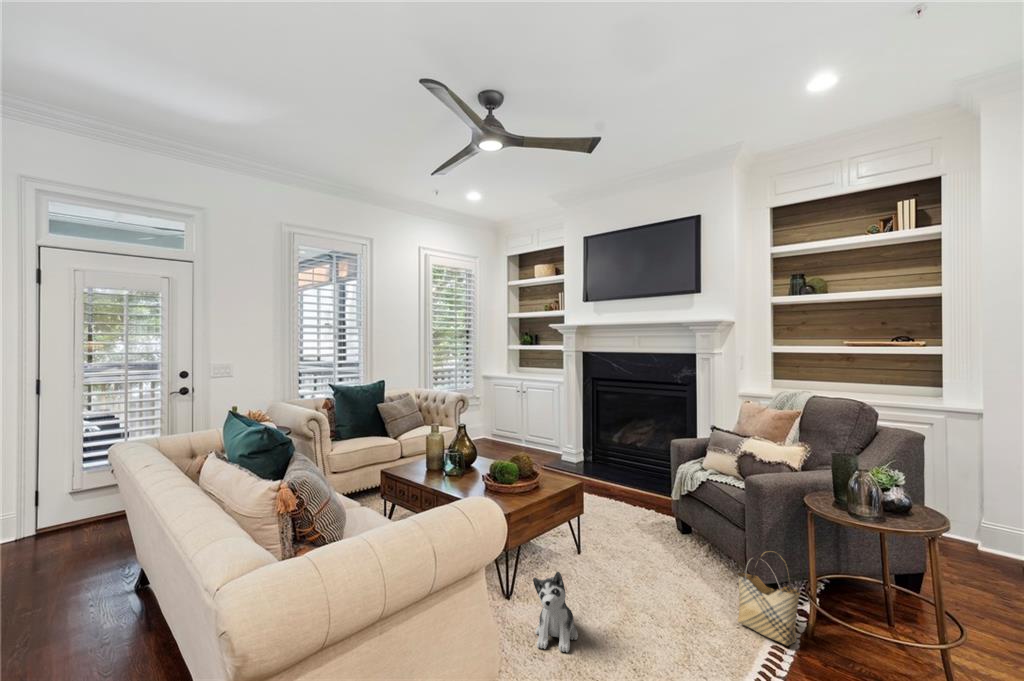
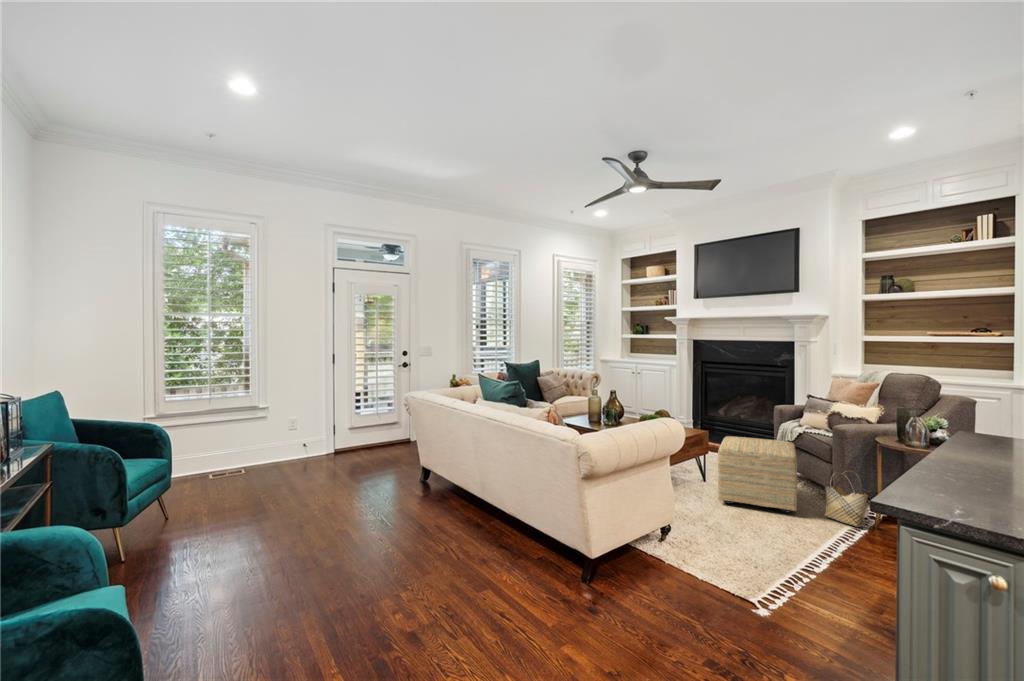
ottoman: none [586,491,699,618] -> present [718,436,797,512]
plush toy: present [533,572,578,652] -> none [687,474,716,521]

